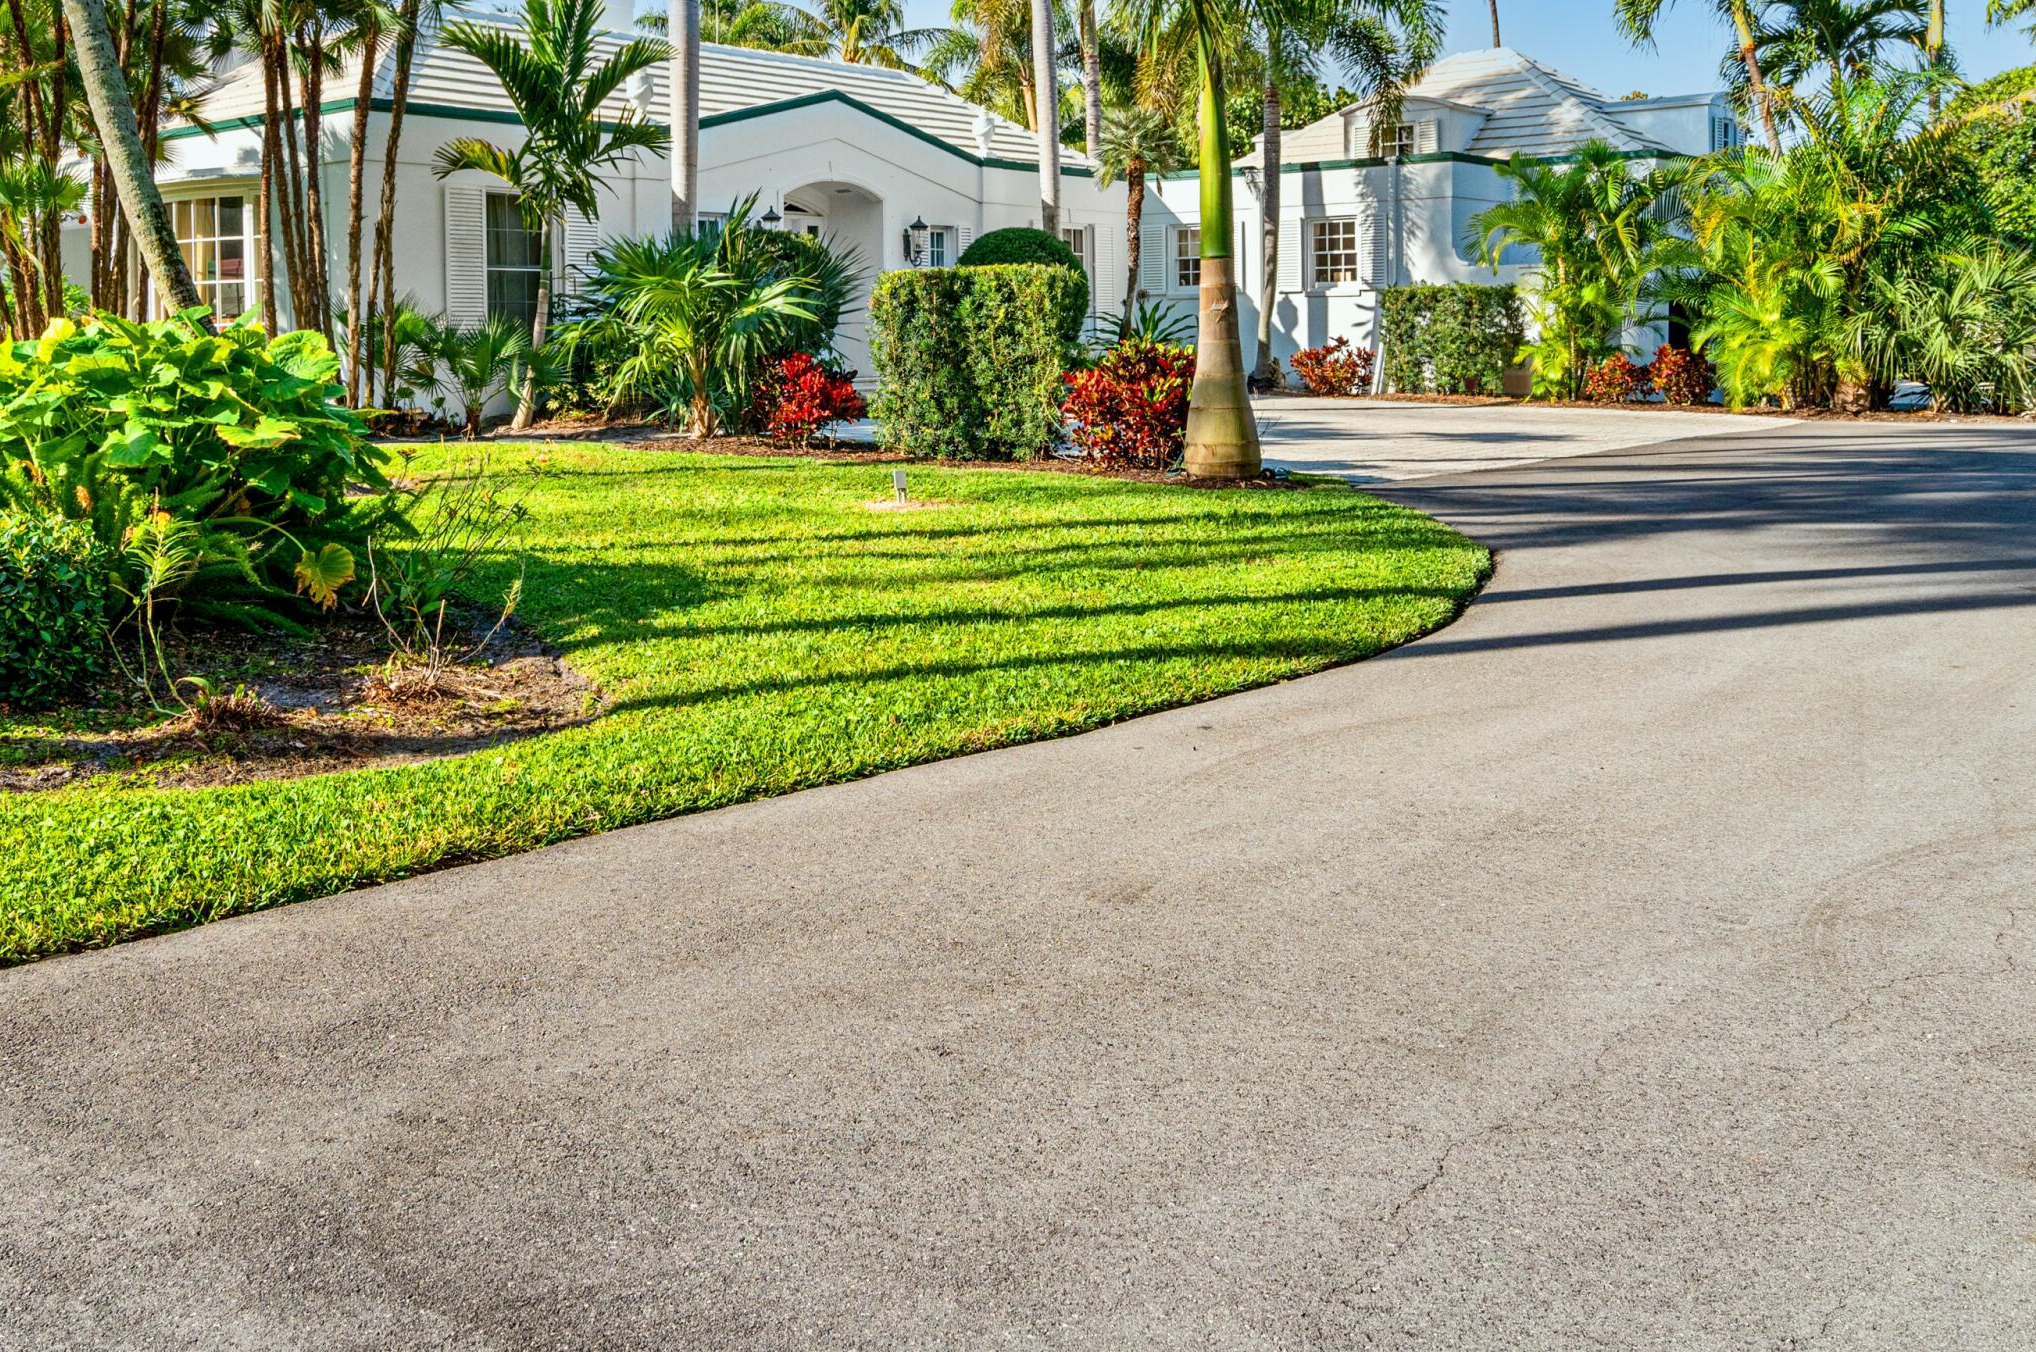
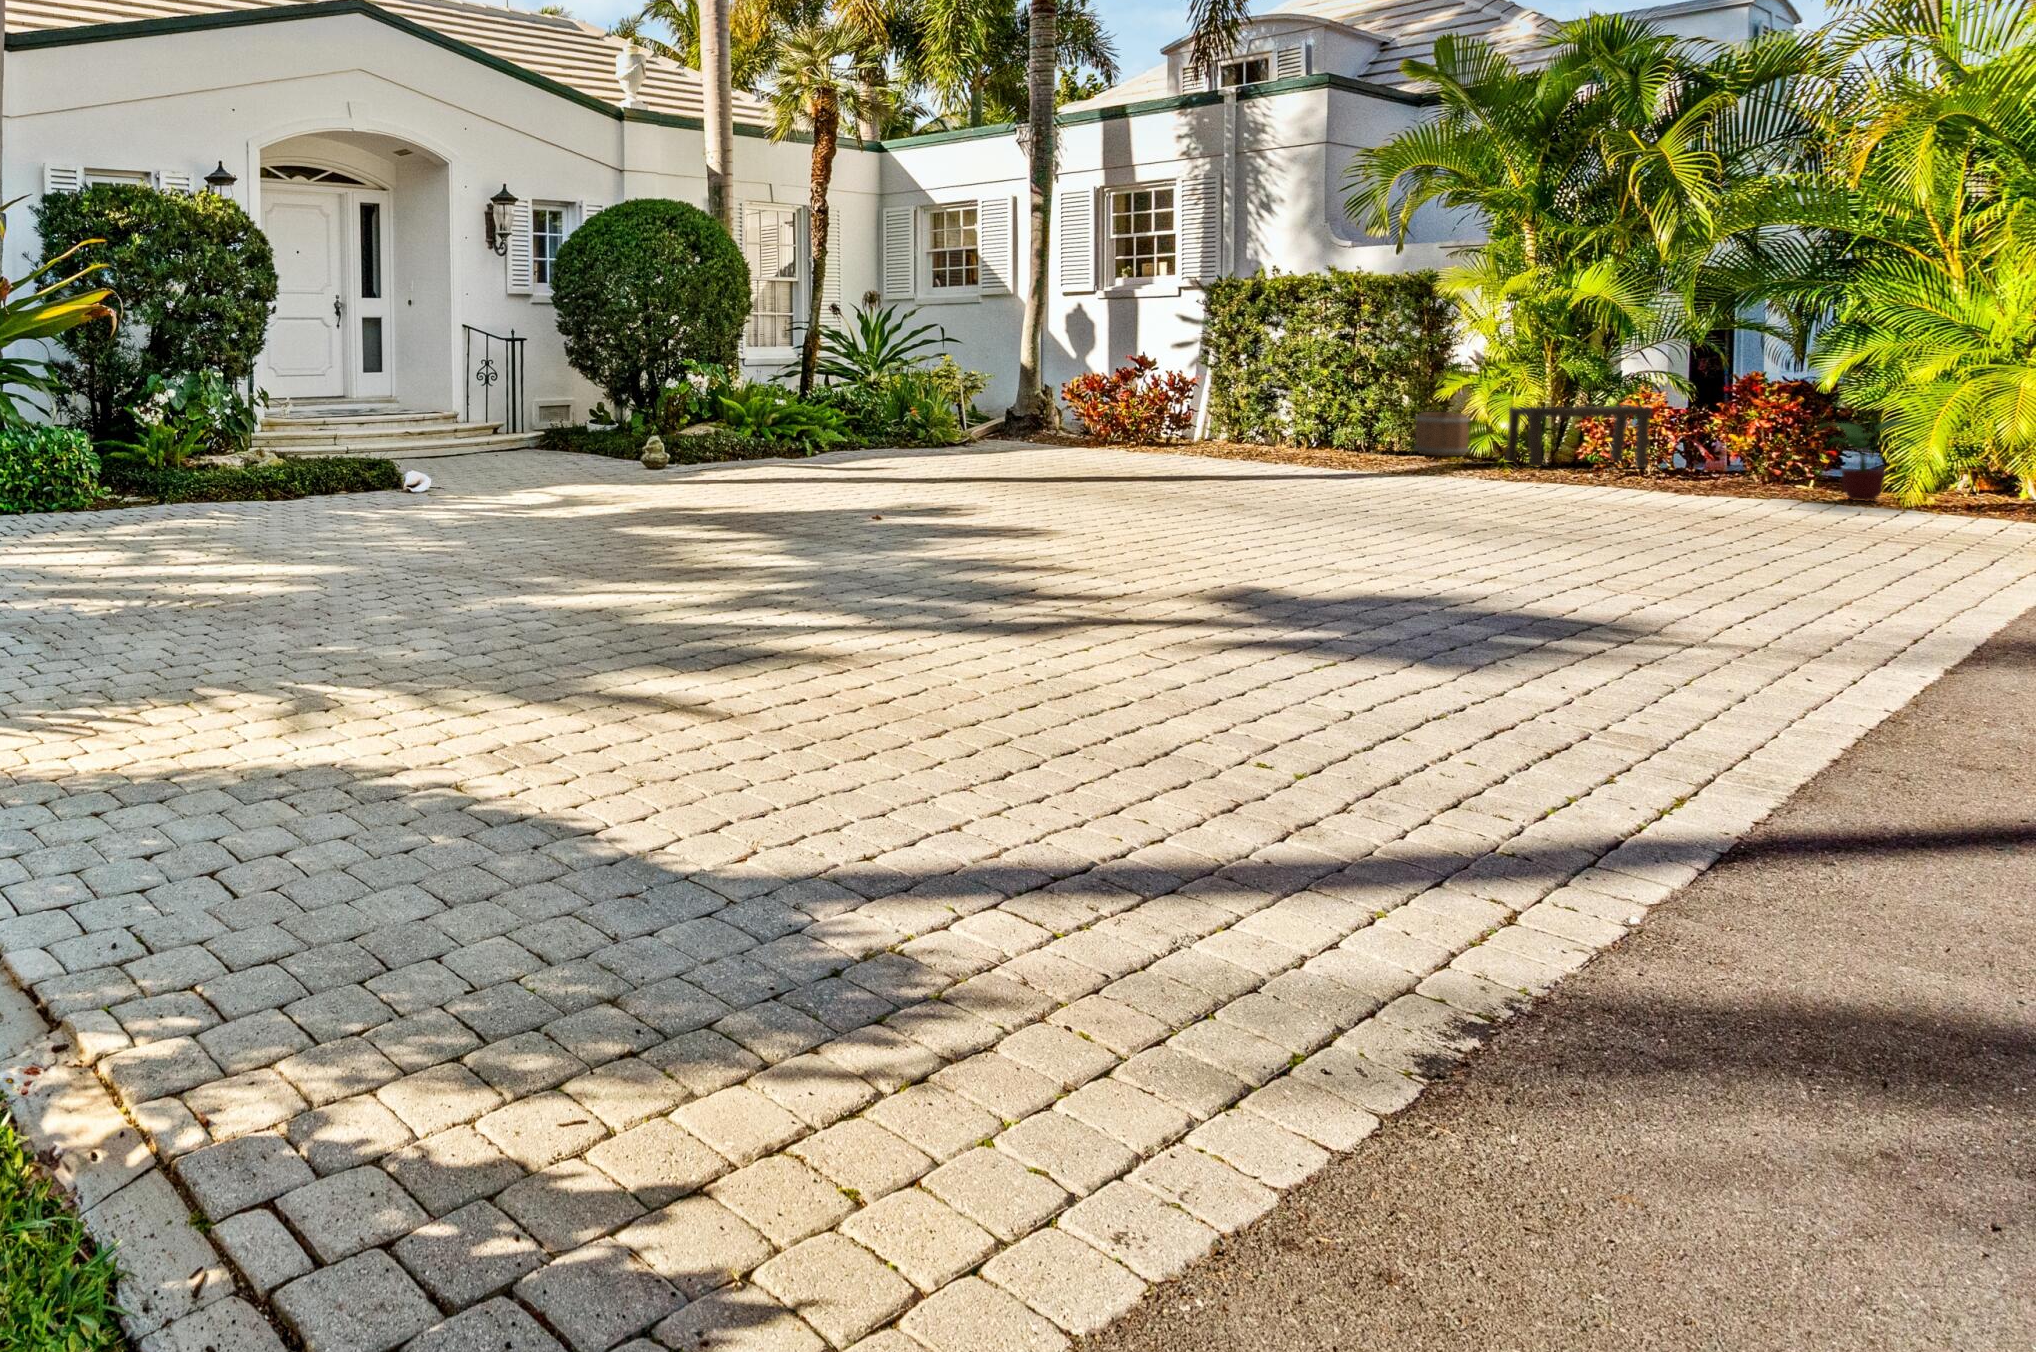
potted plant: present [1451,356,1486,392] -> present [1817,420,1916,501]
bench: none [1550,364,1623,399] -> present [1506,405,1653,468]

